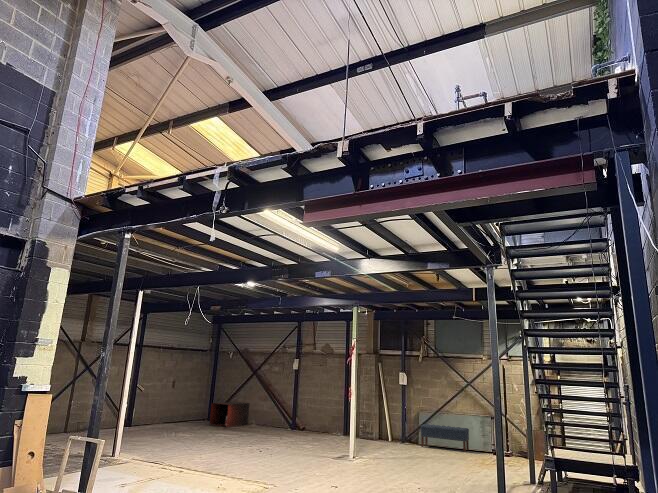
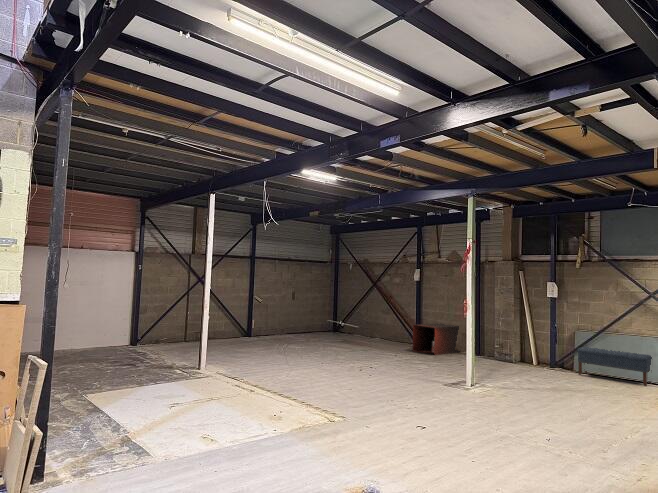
storage cabinet: present [209,402,249,427] -> present [412,324,460,355]

